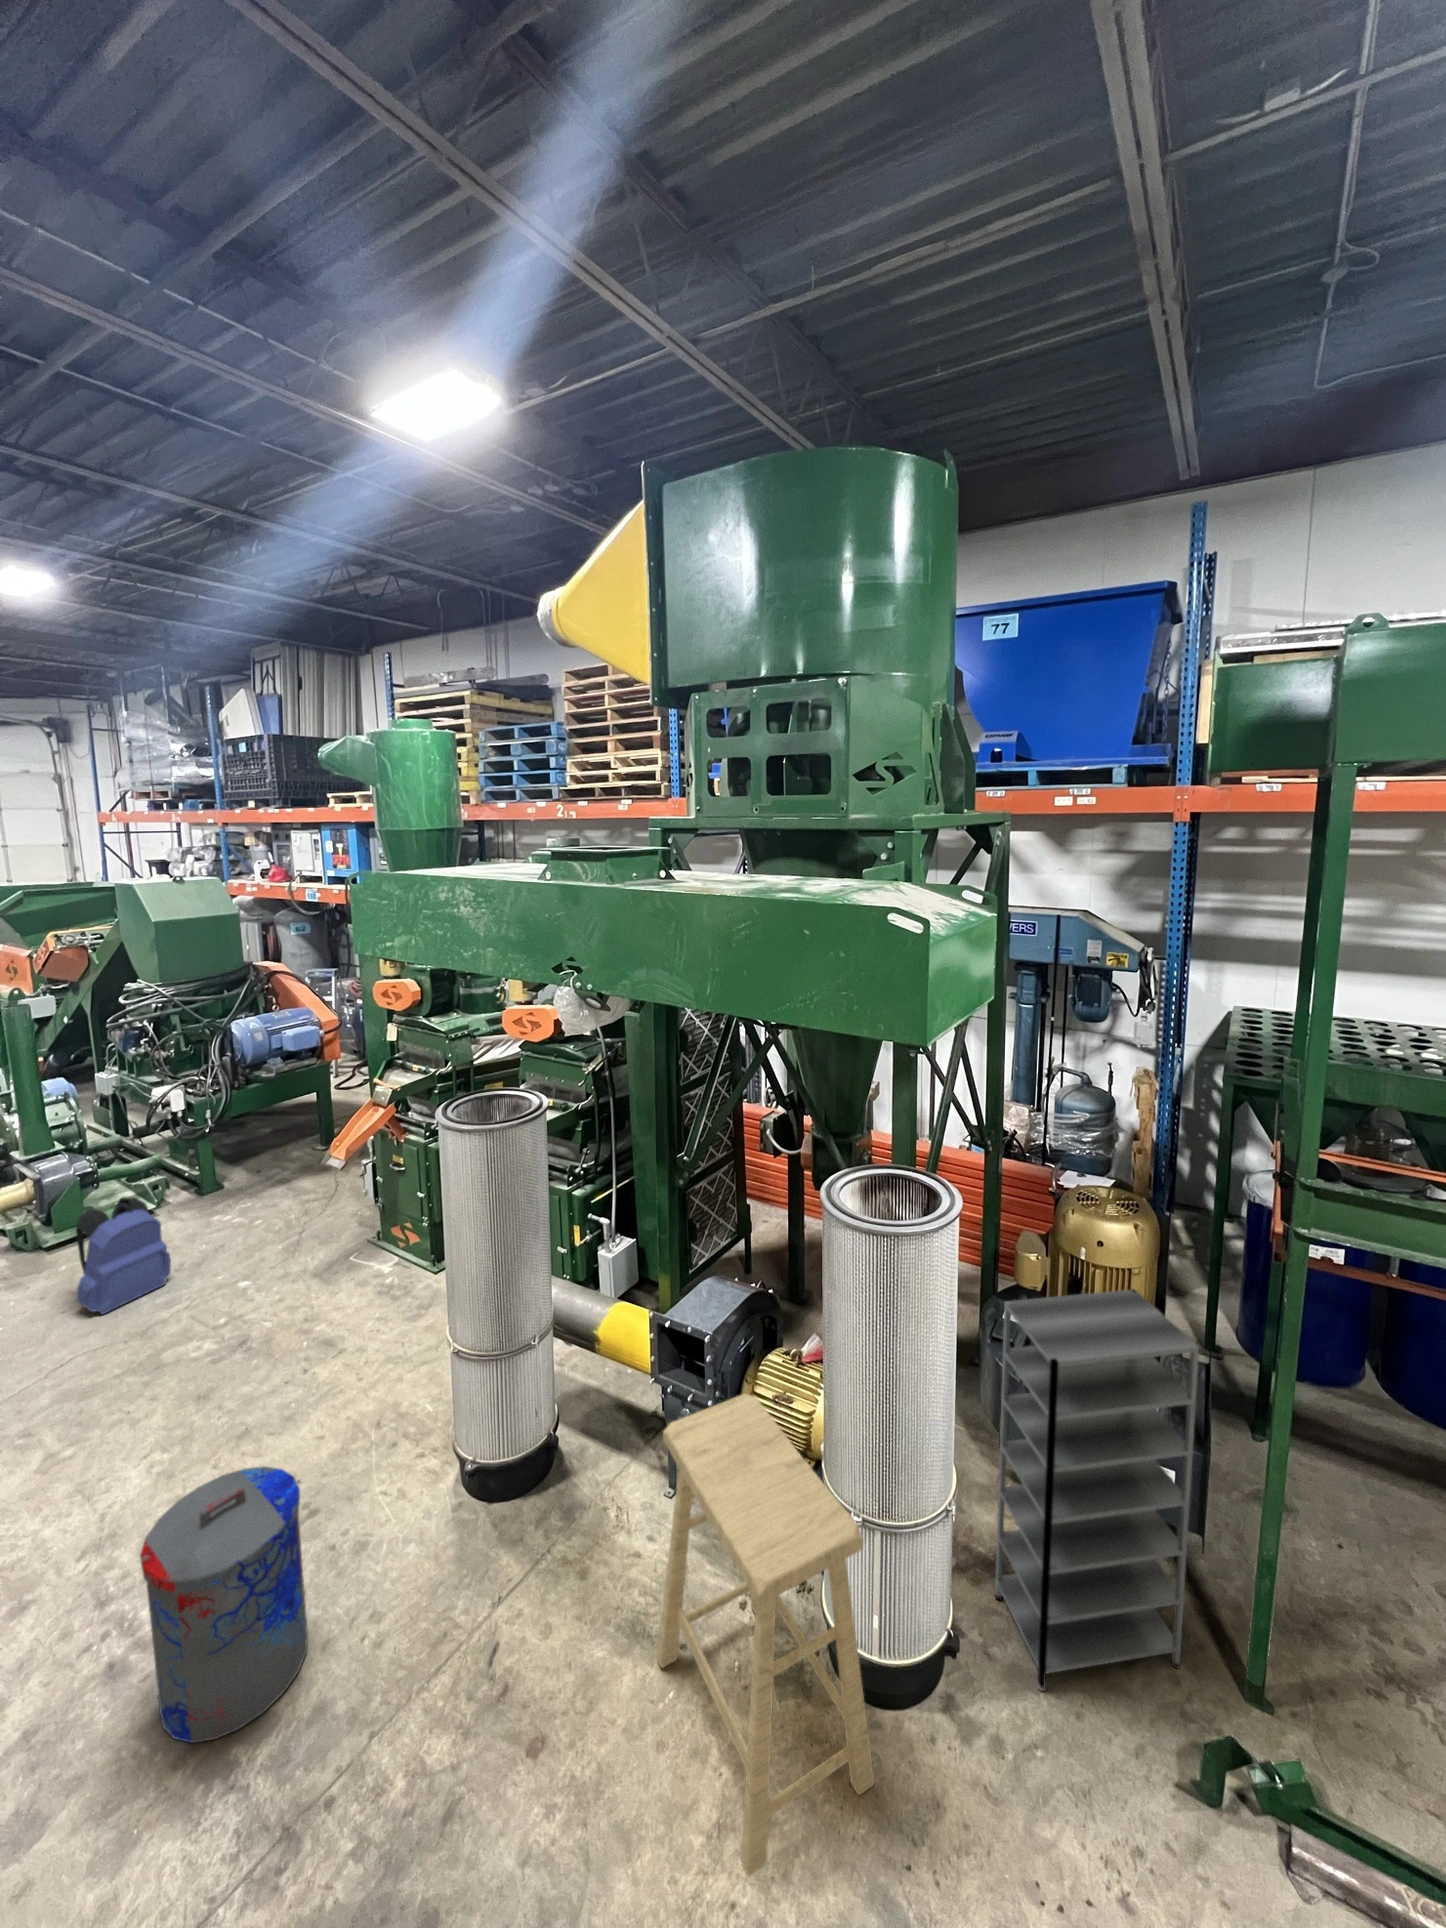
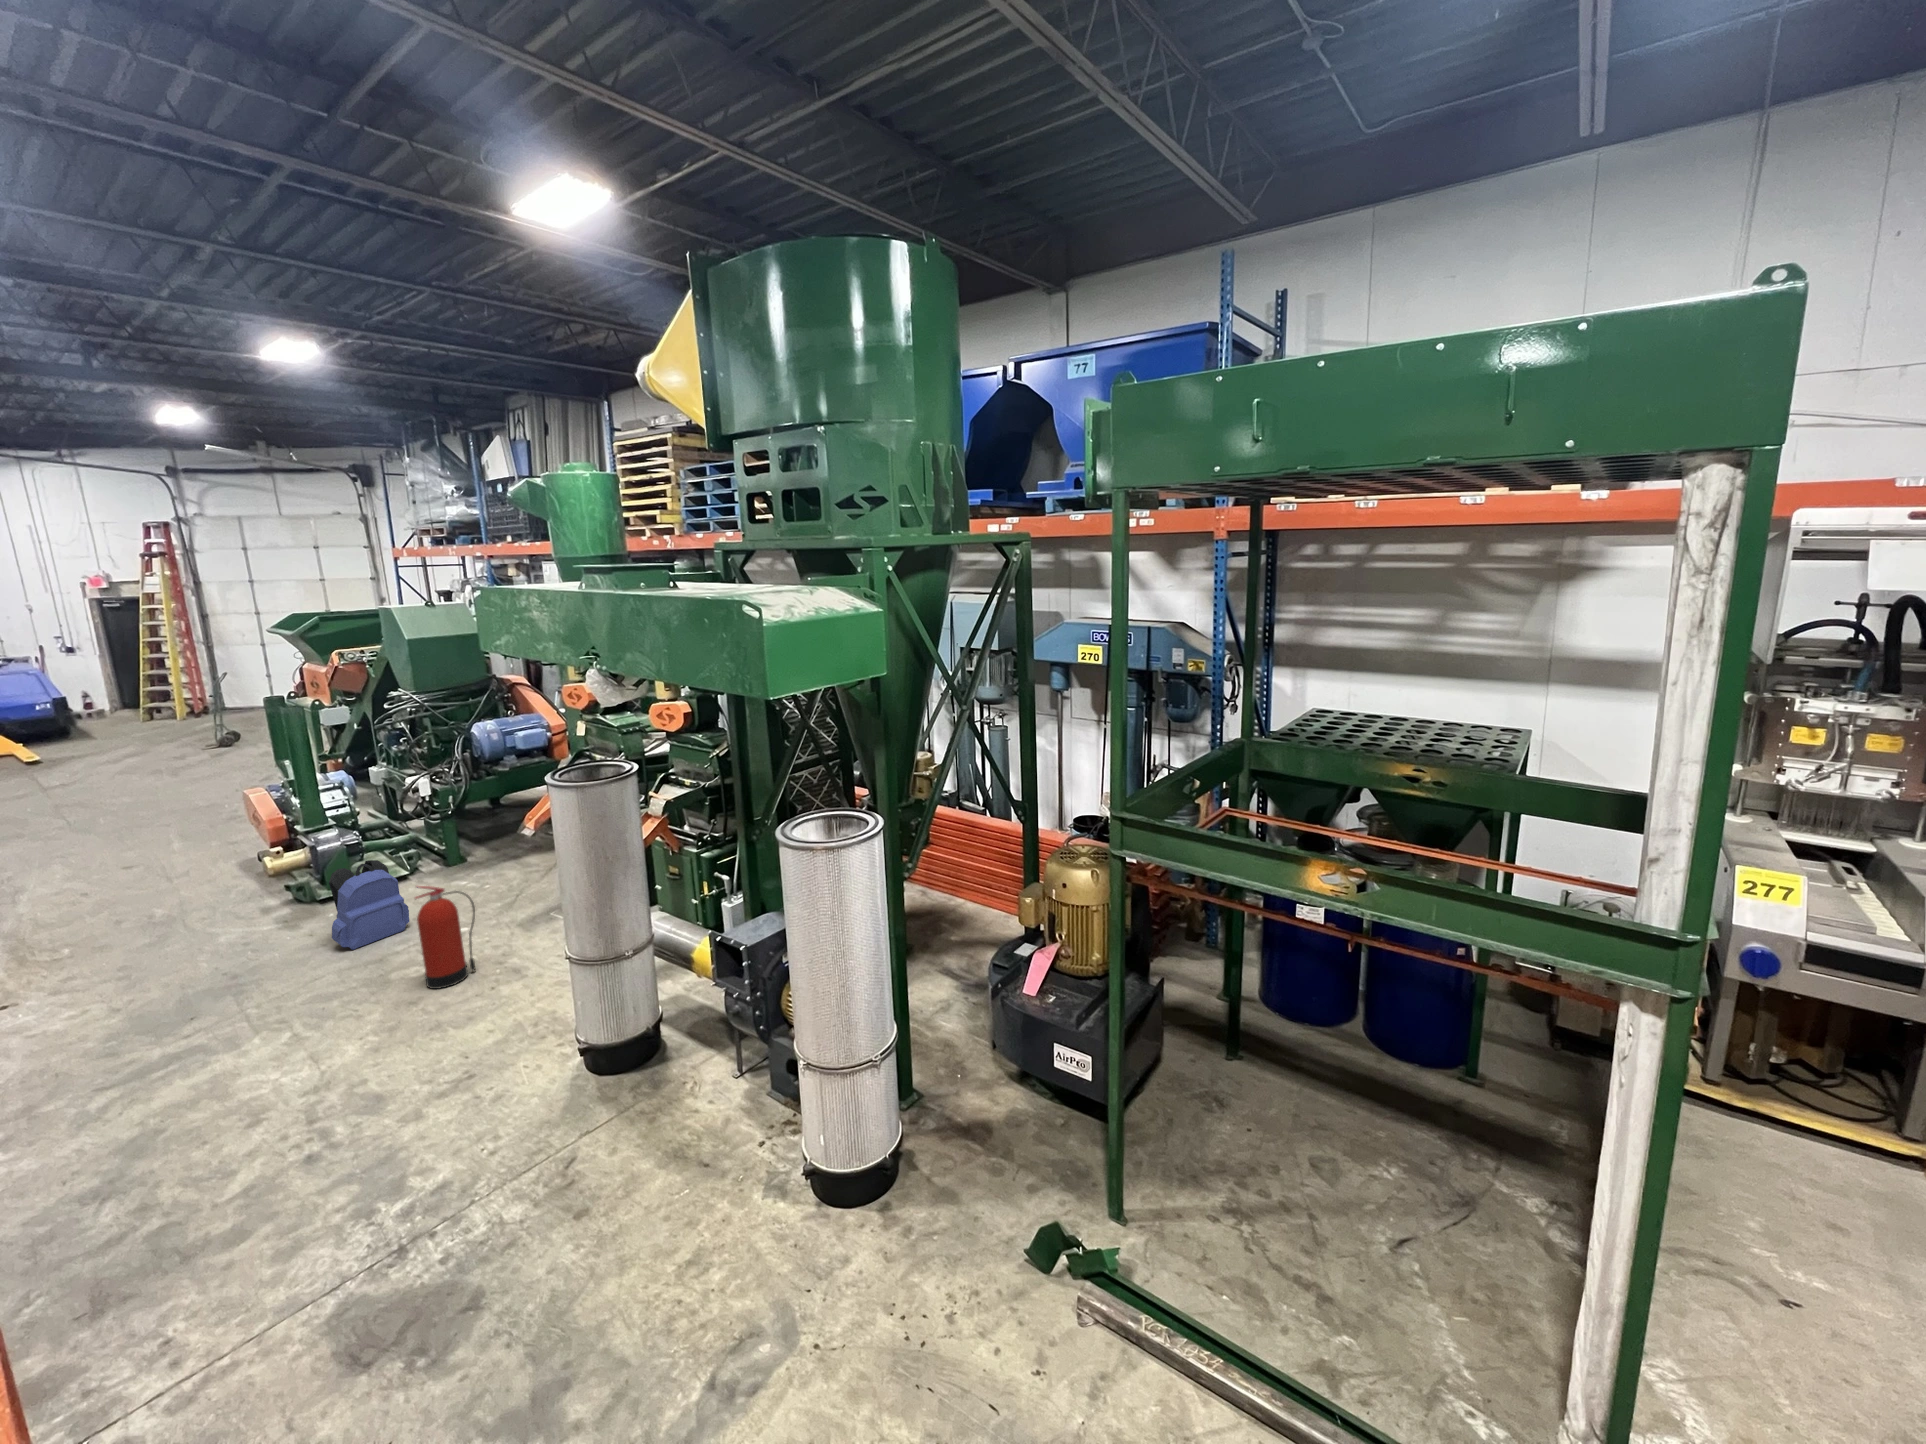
fire extinguisher: none [206,1238,277,1371] -> present [415,886,475,989]
shelving unit: present [995,1289,1199,1691] -> none [948,912,1071,1199]
stool: present [657,1394,875,1876] -> none [680,985,809,1291]
trash can: present [140,1466,308,1743] -> none [307,1032,445,1208]

